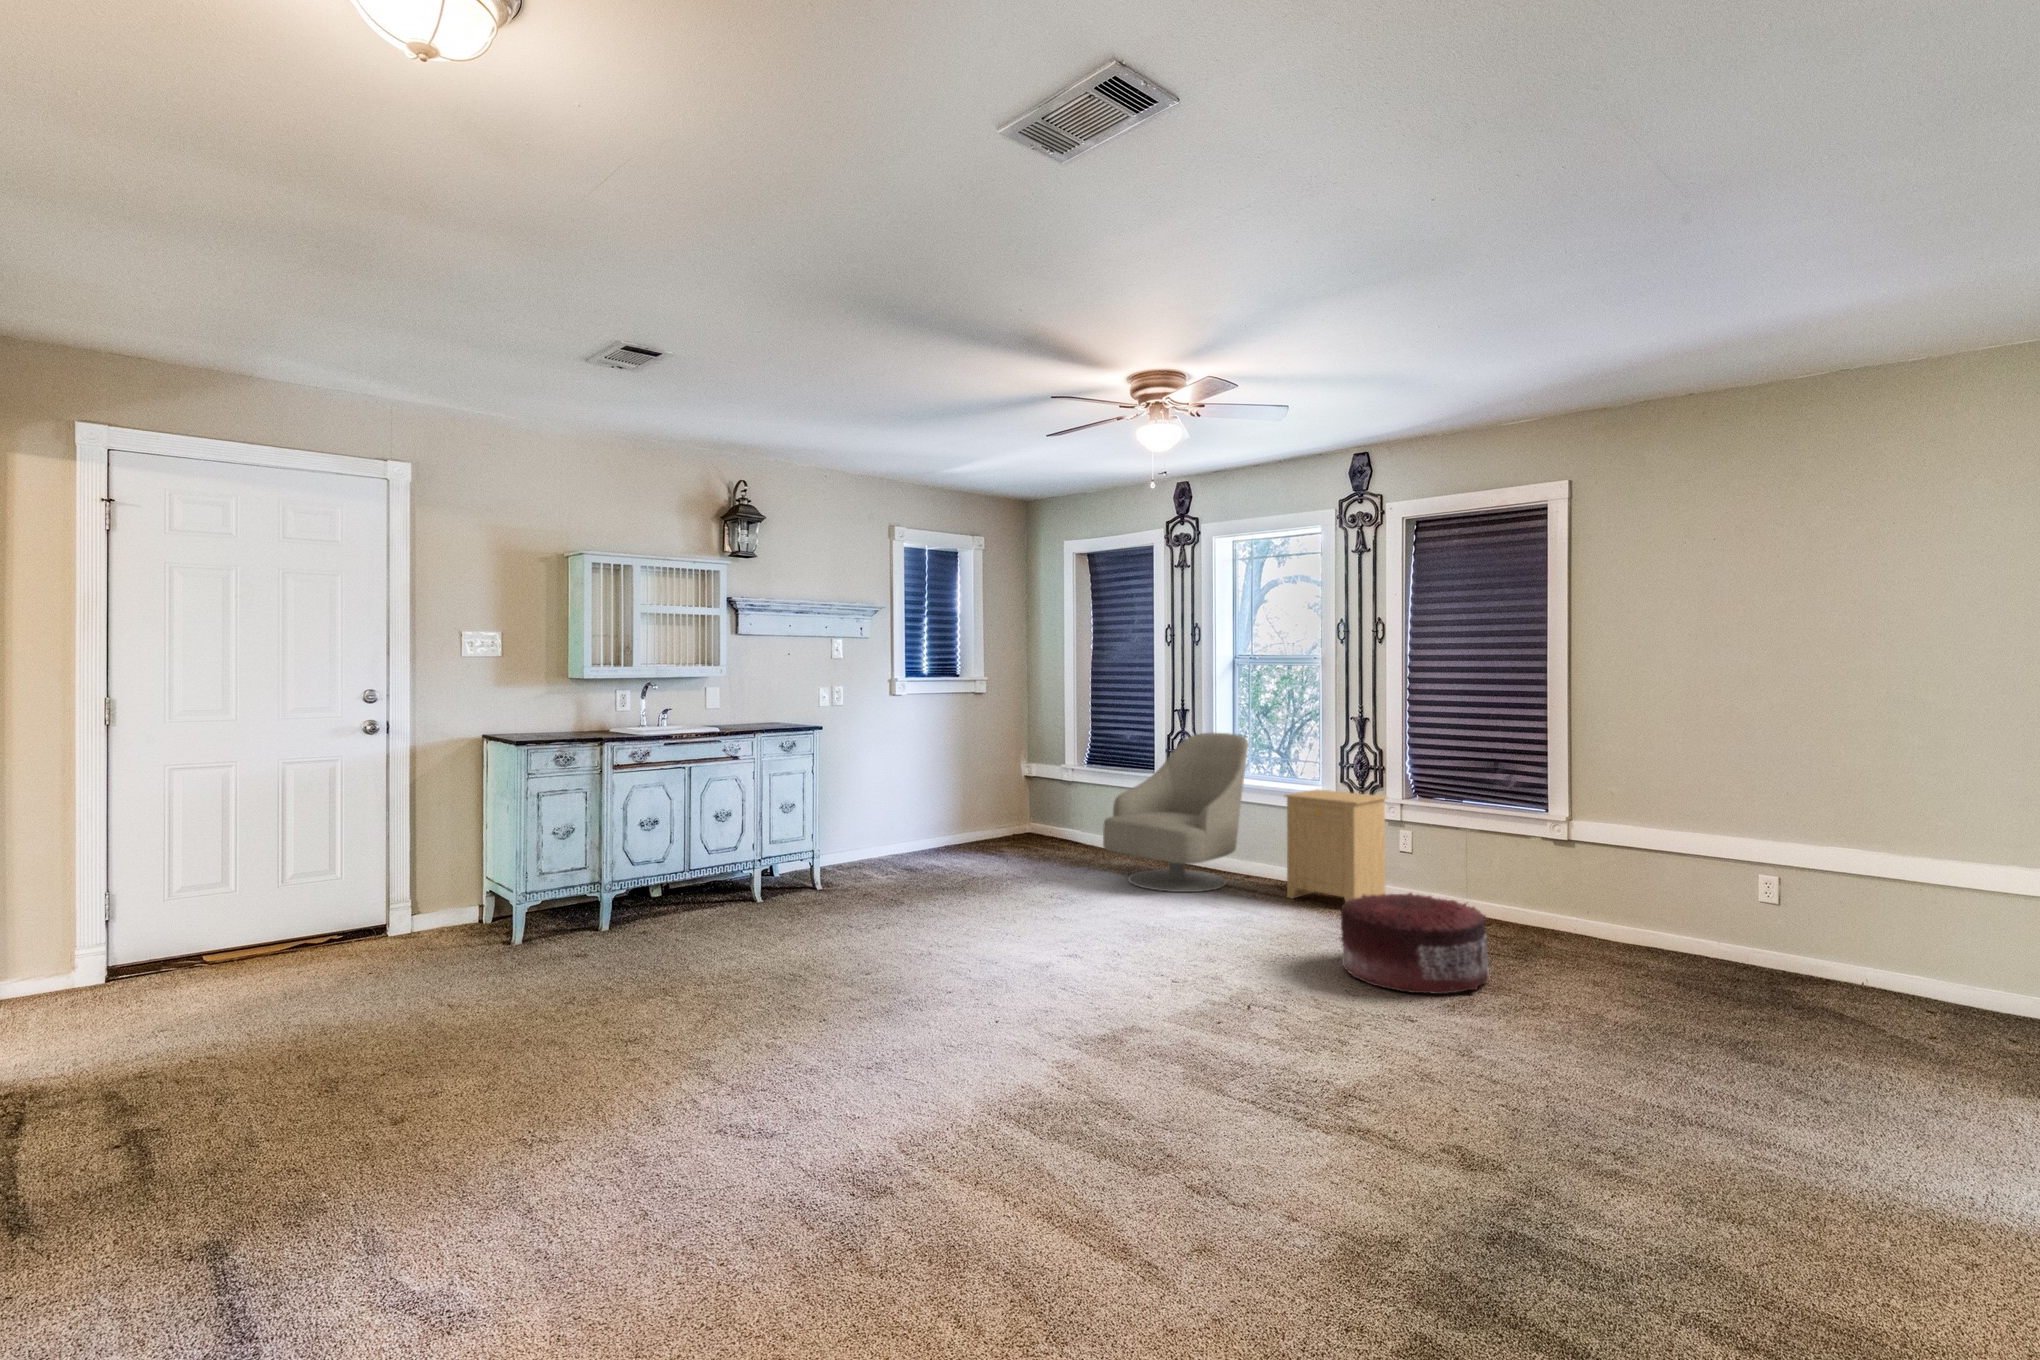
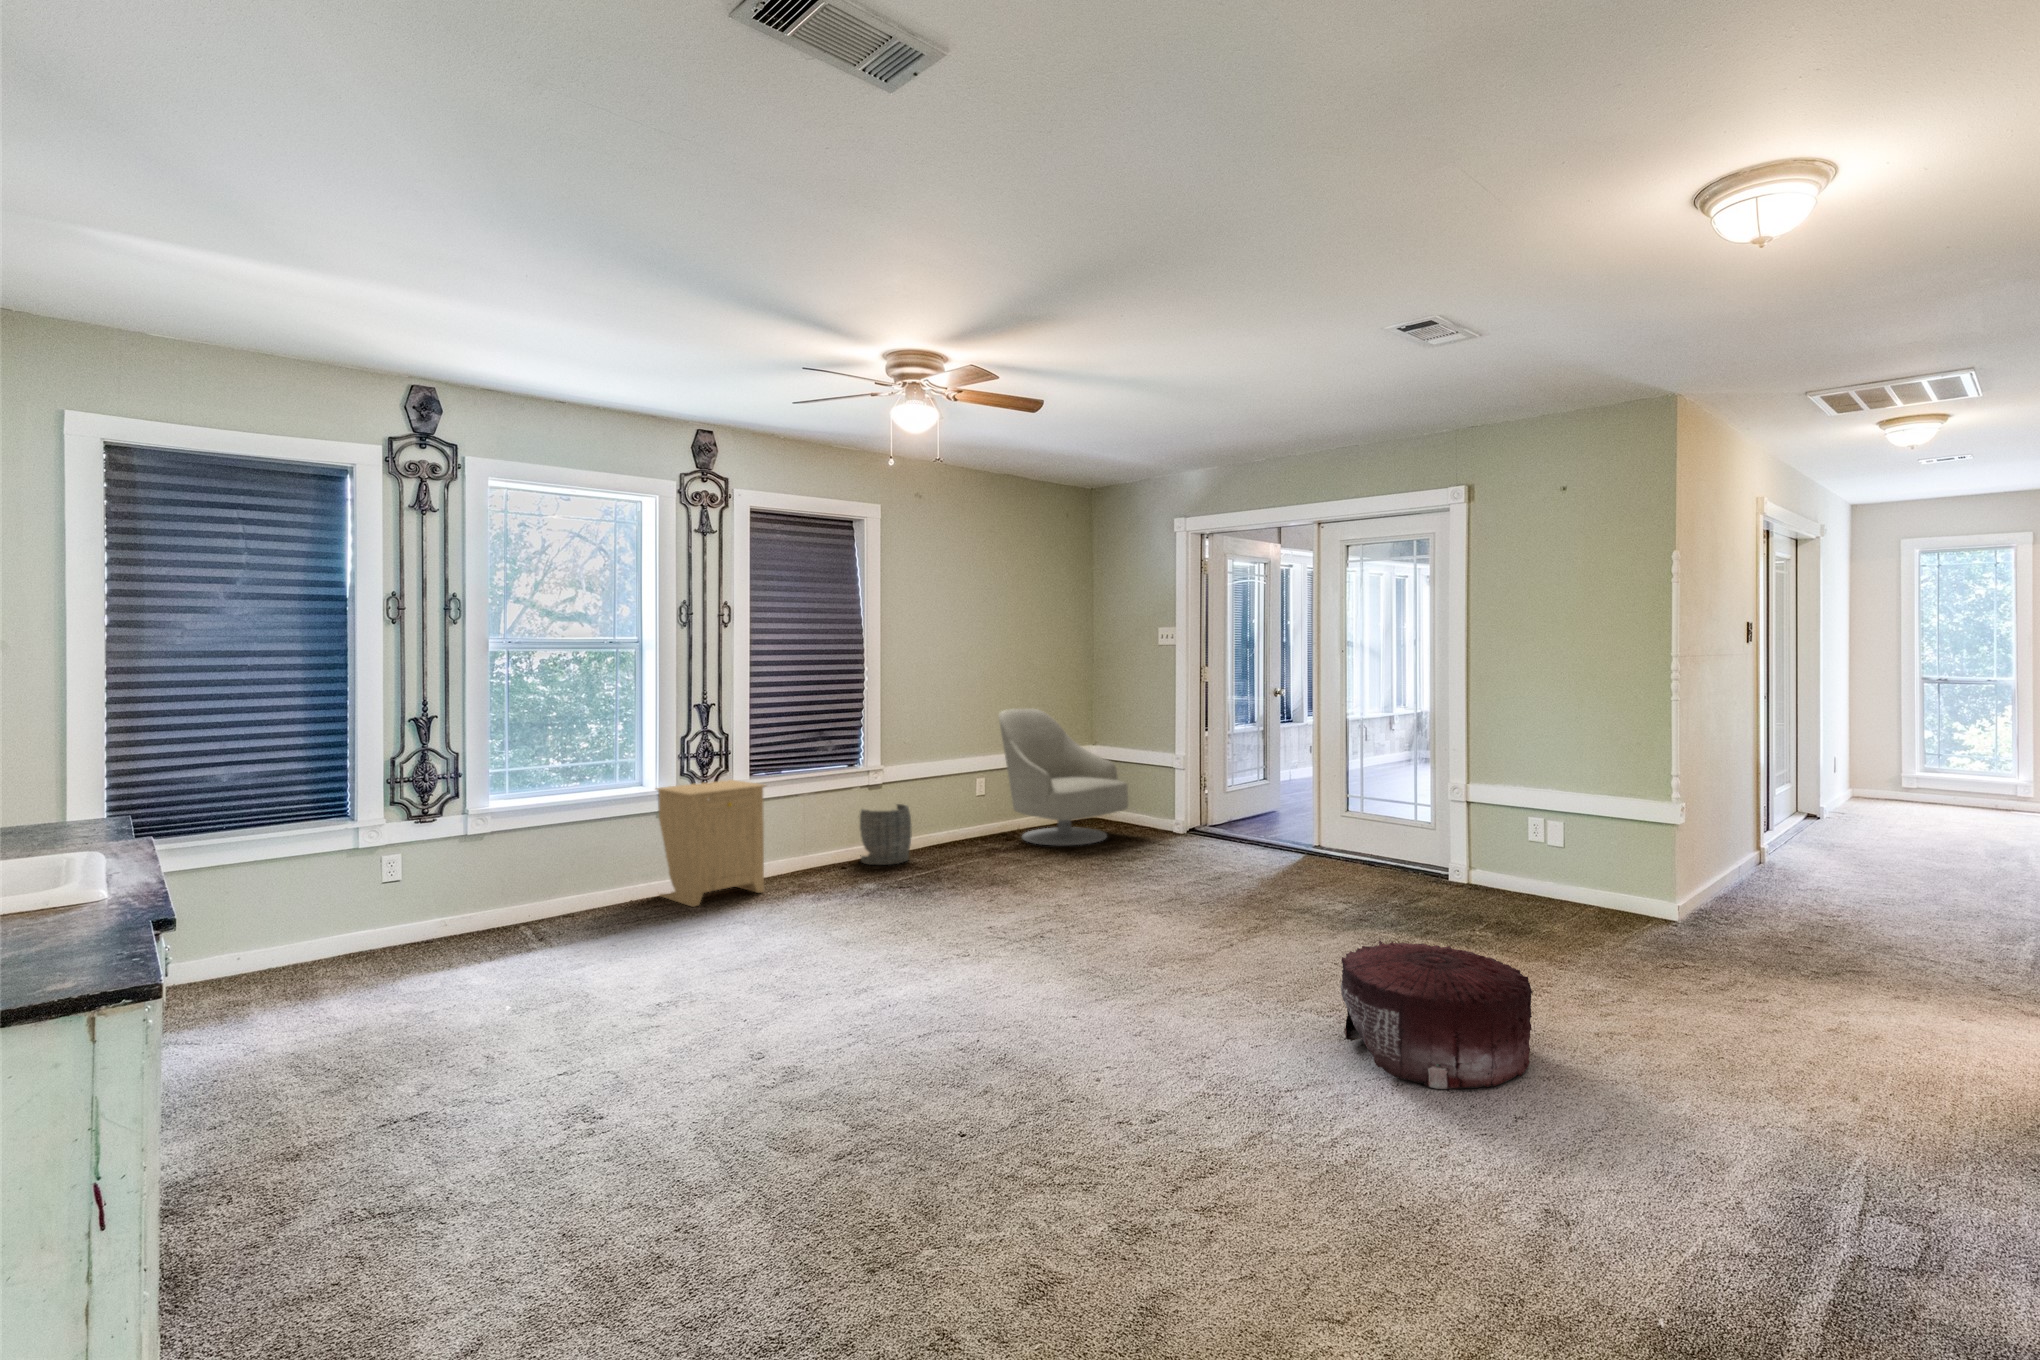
armchair: present [1103,733,1248,892] -> present [998,709,1128,846]
woven basket: none [1514,865,1591,948] -> present [860,804,912,865]
pouf: present [1341,893,1489,994] -> present [1341,941,1533,1089]

